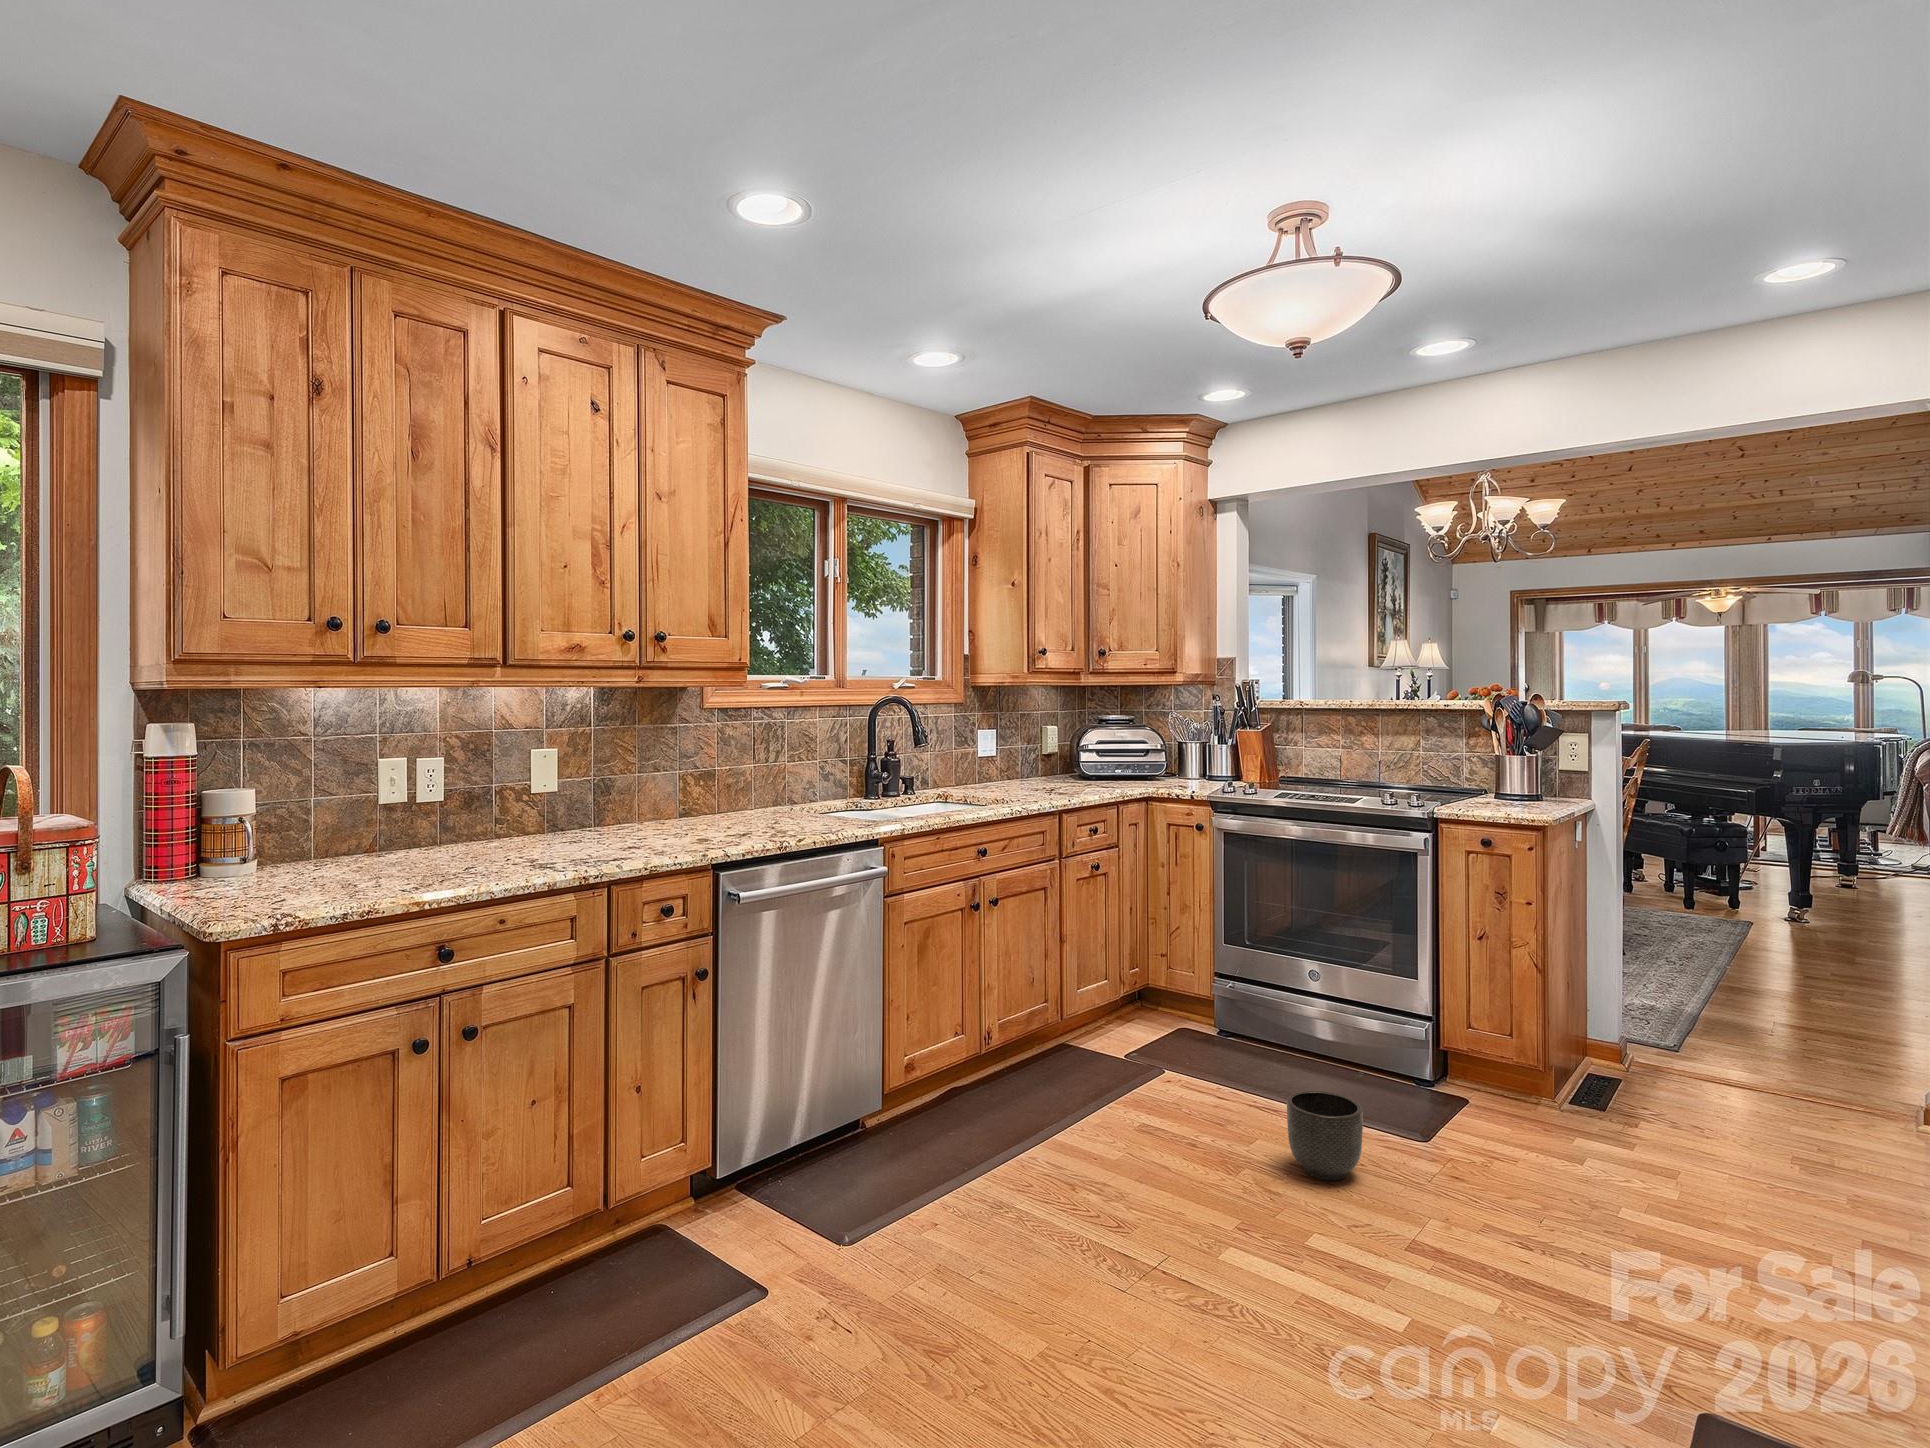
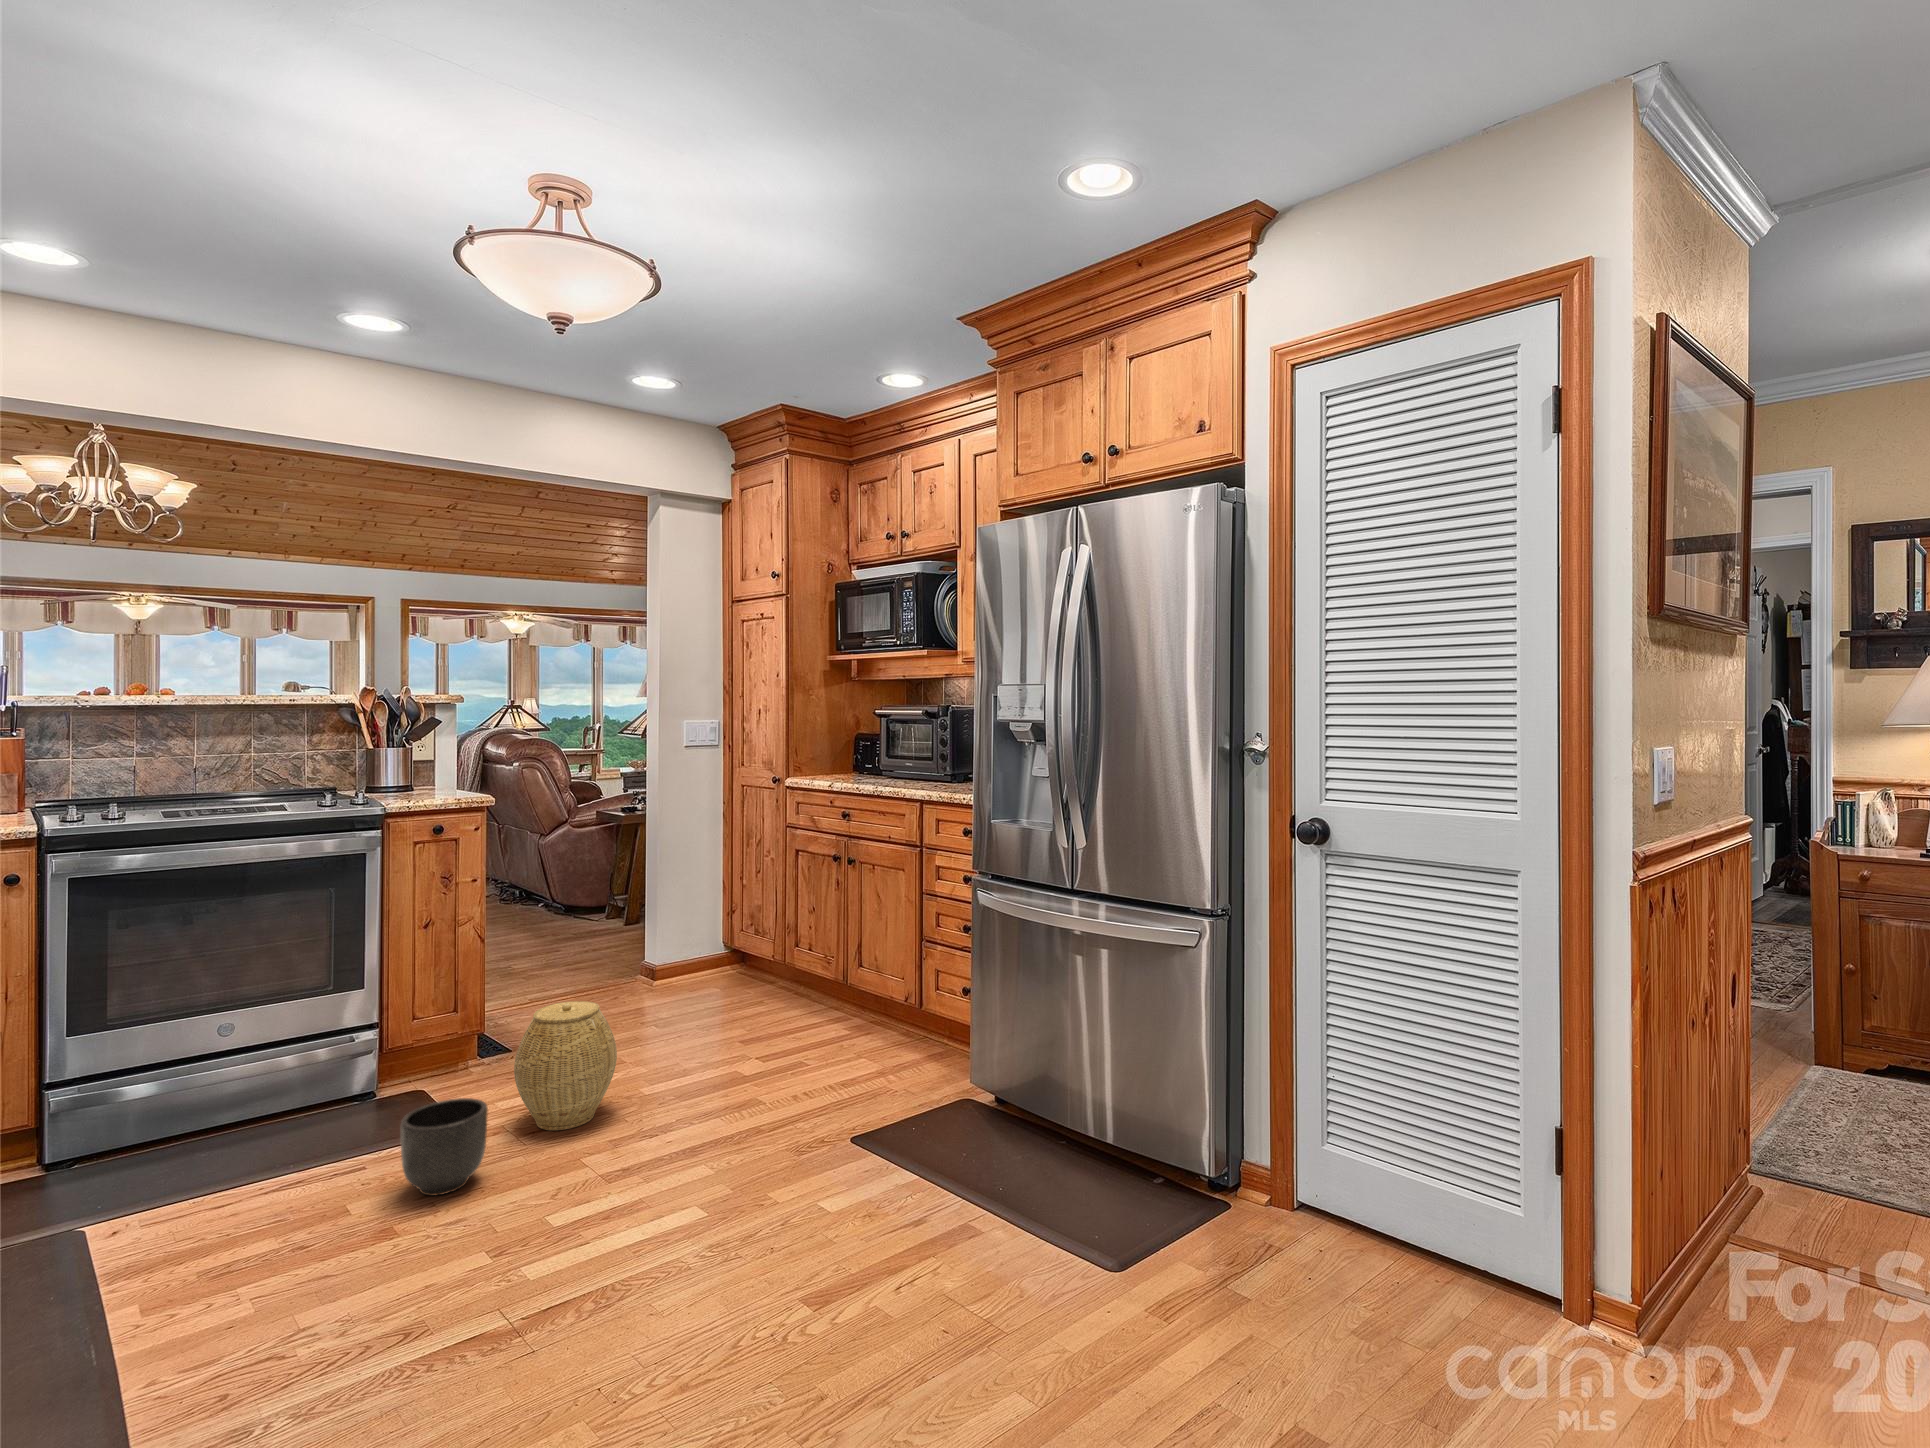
woven basket: none [1435,1054,1556,1202] -> present [514,1001,617,1130]

